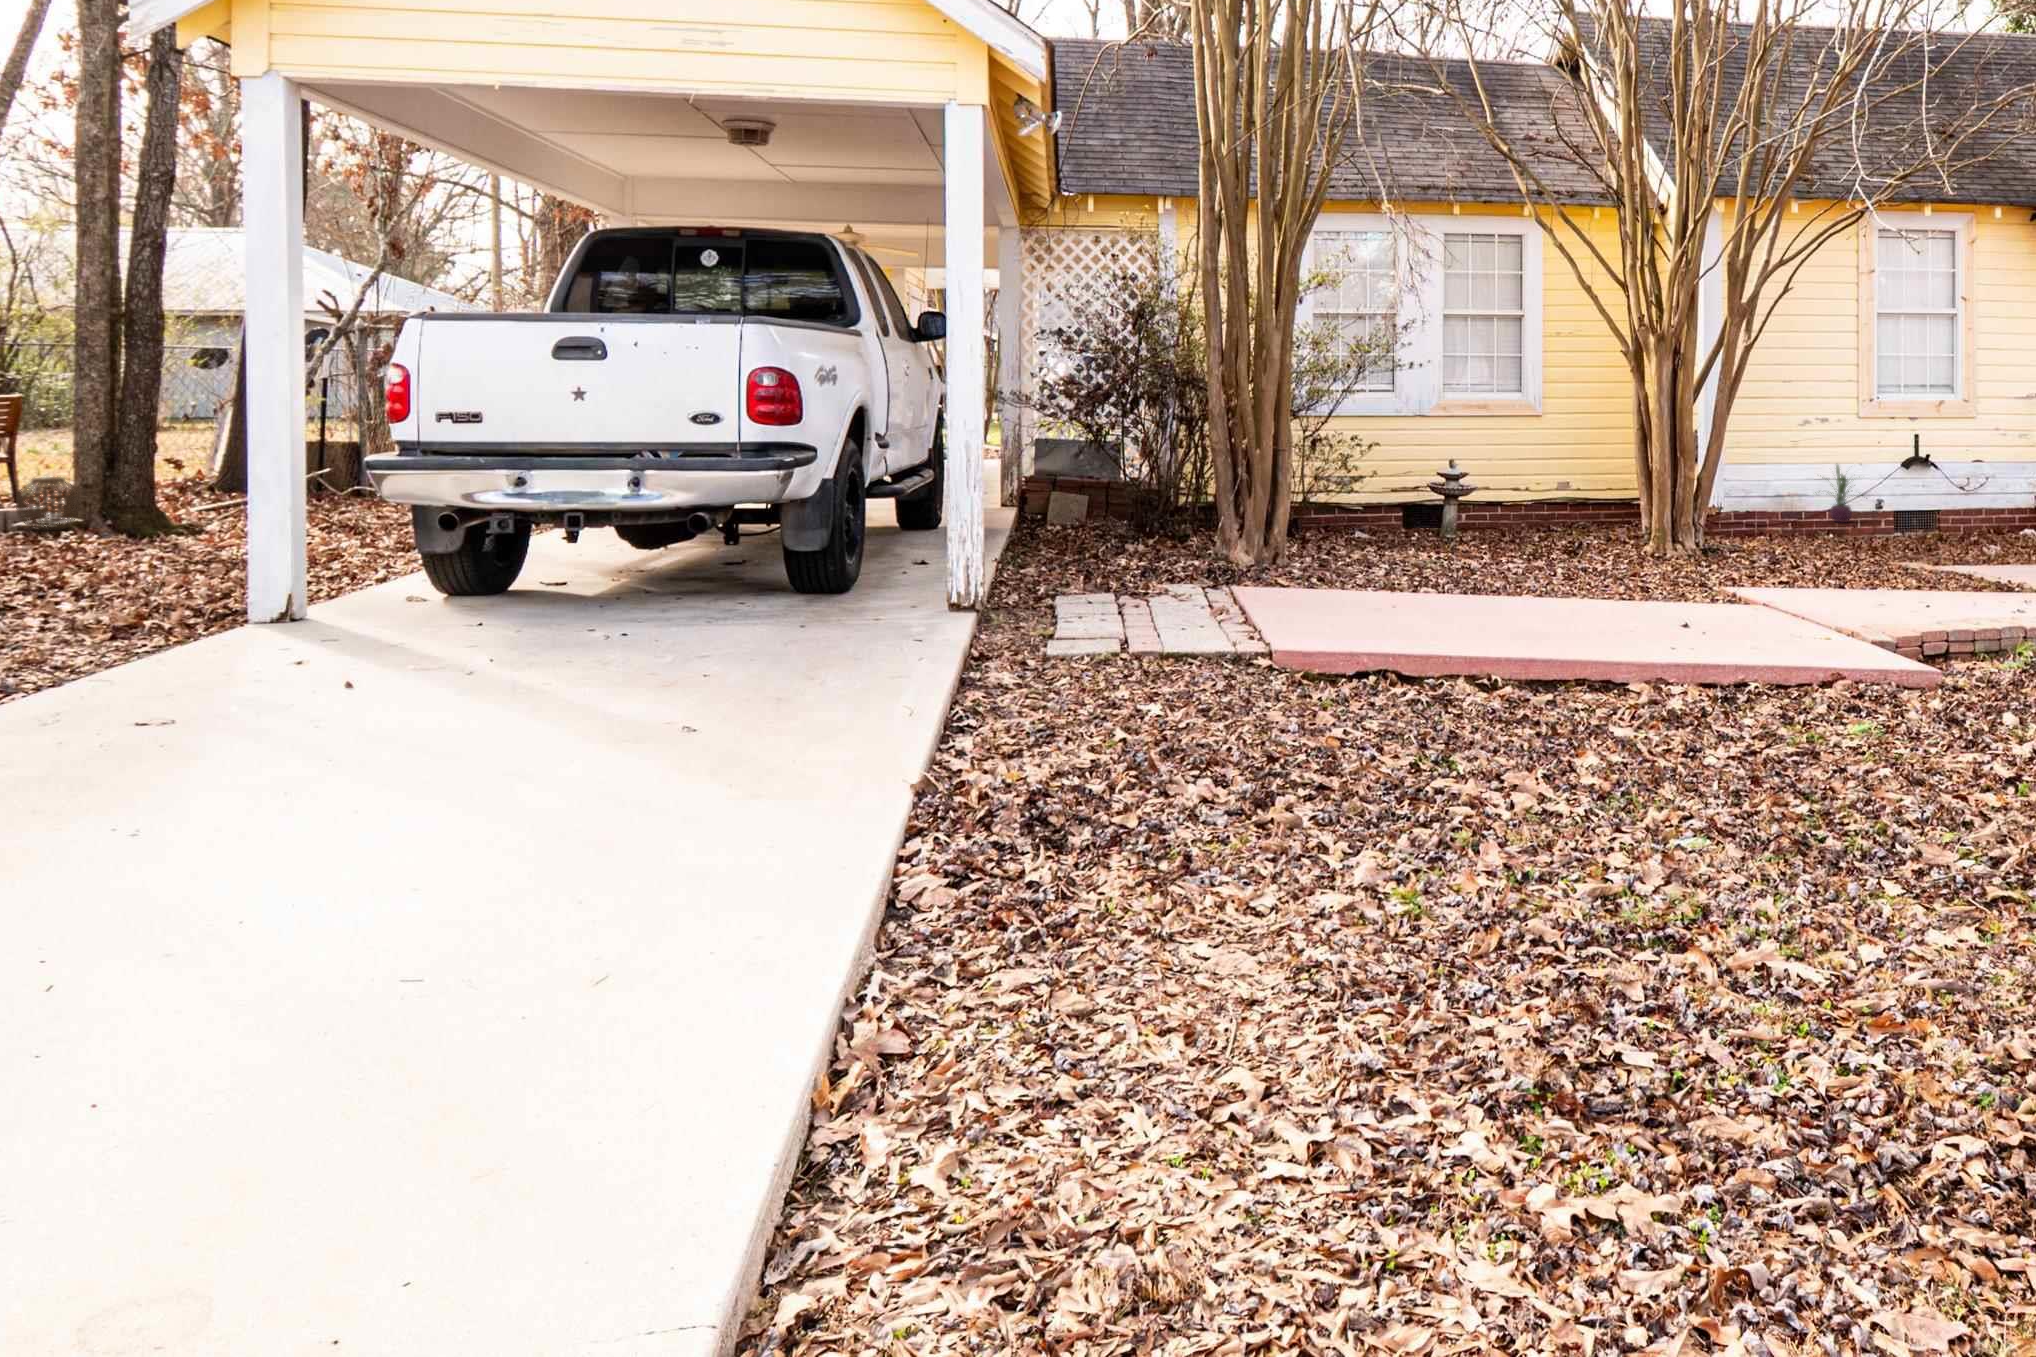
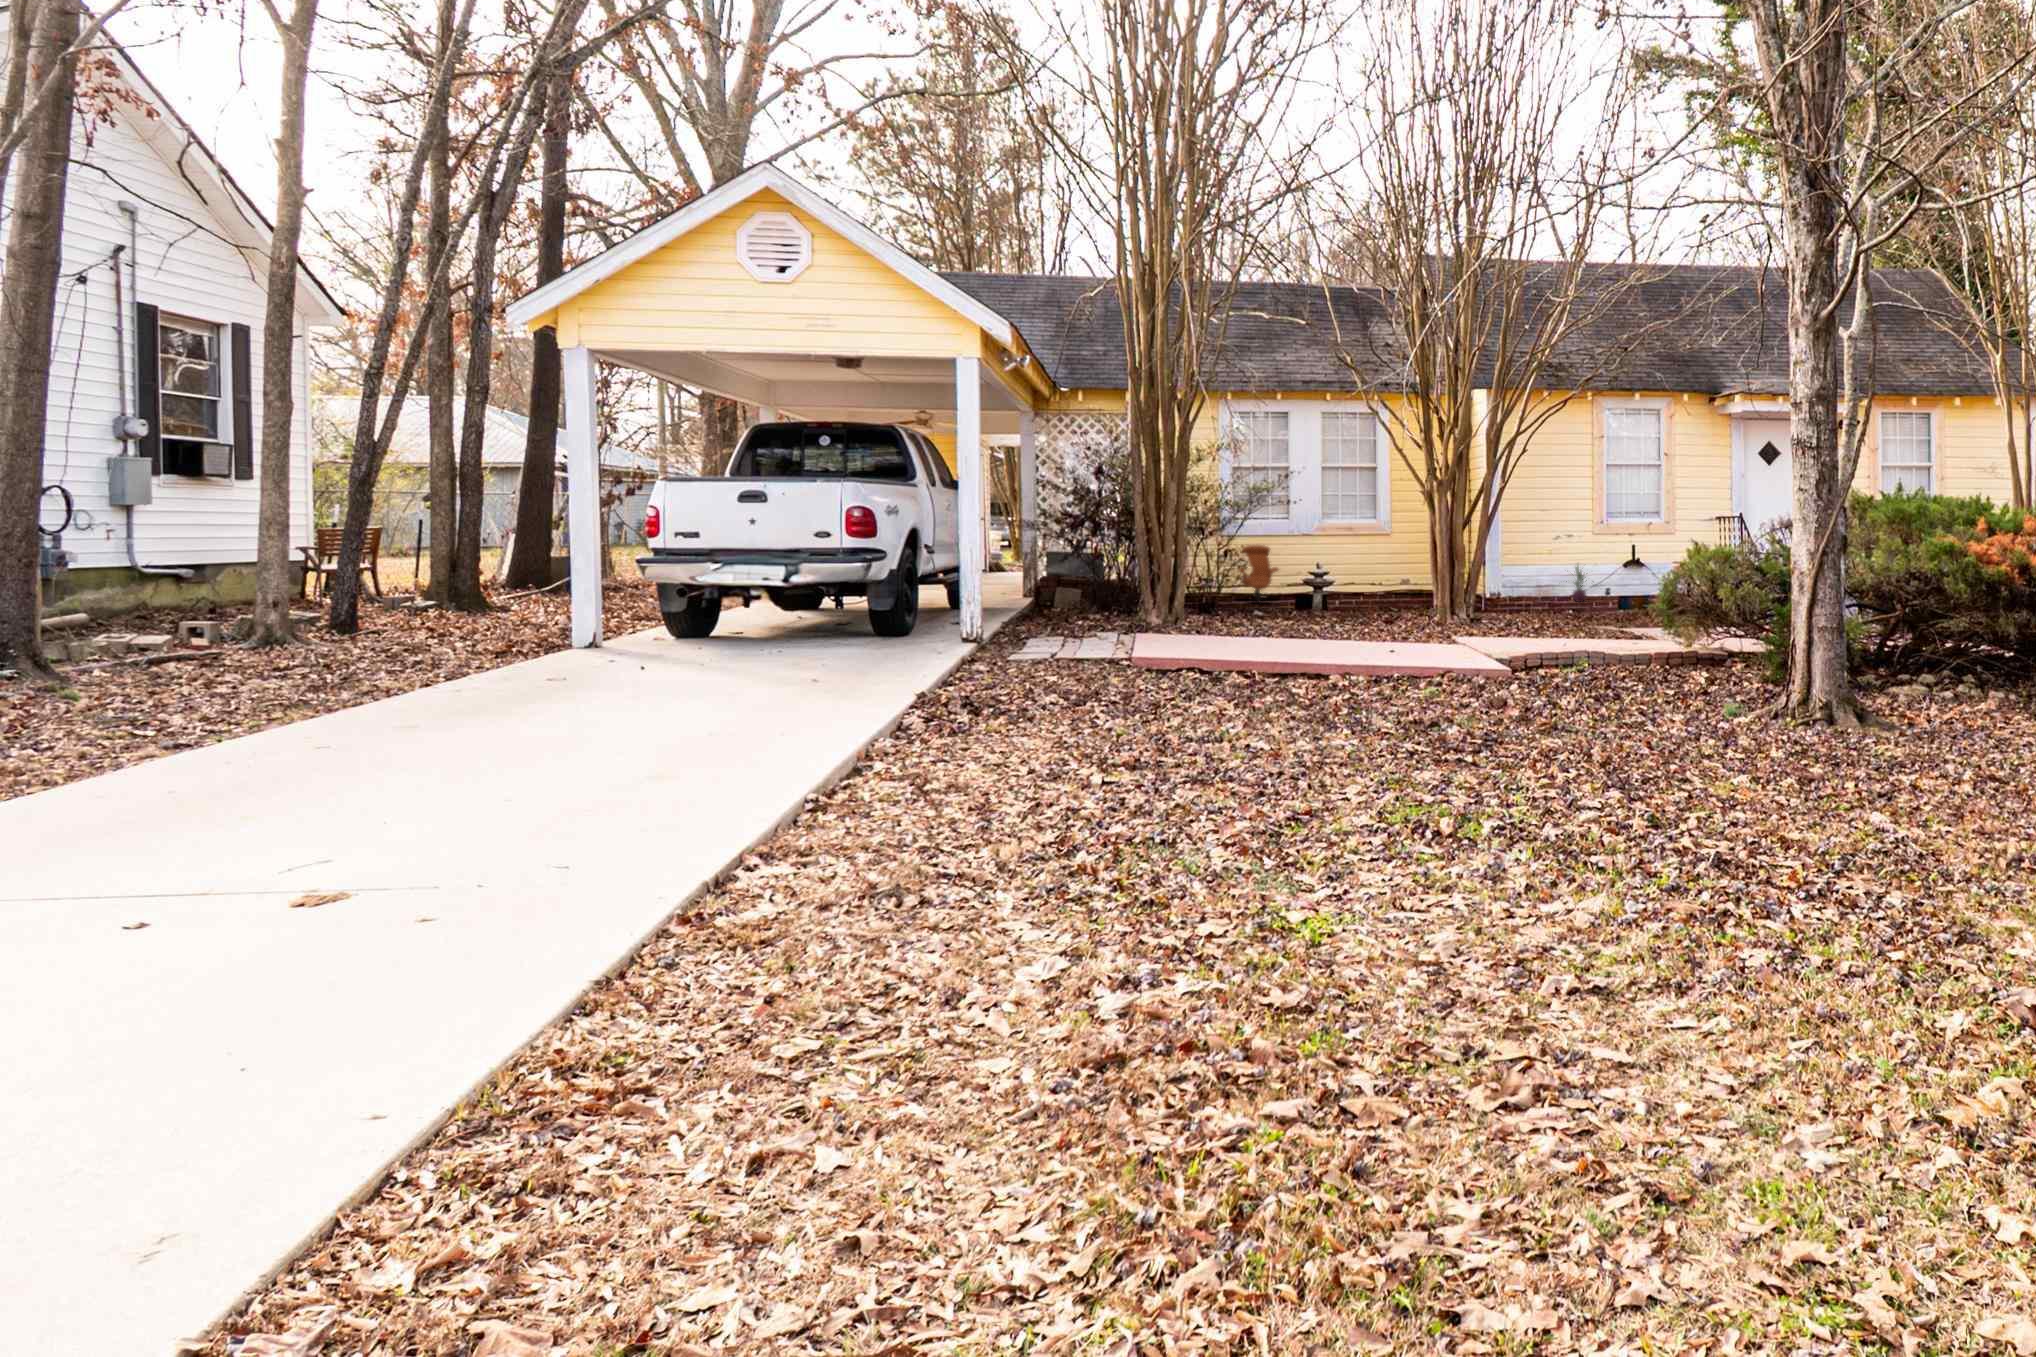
lounge chair: none [1325,435,1394,527] -> present [1239,545,1278,602]
woven basket: present [16,477,80,531] -> none [392,574,431,608]

